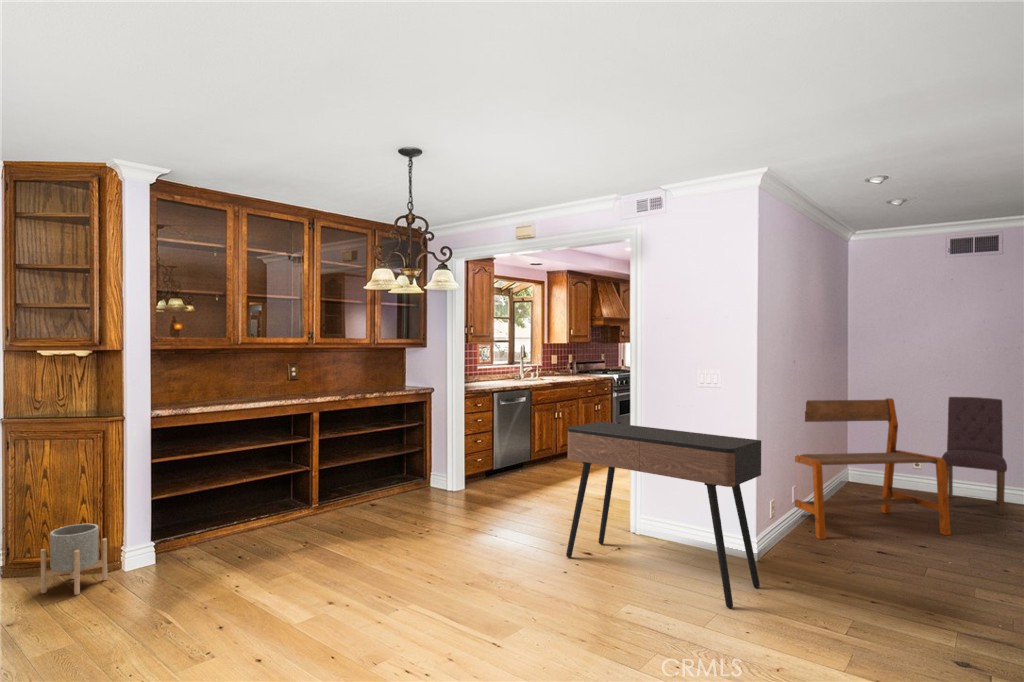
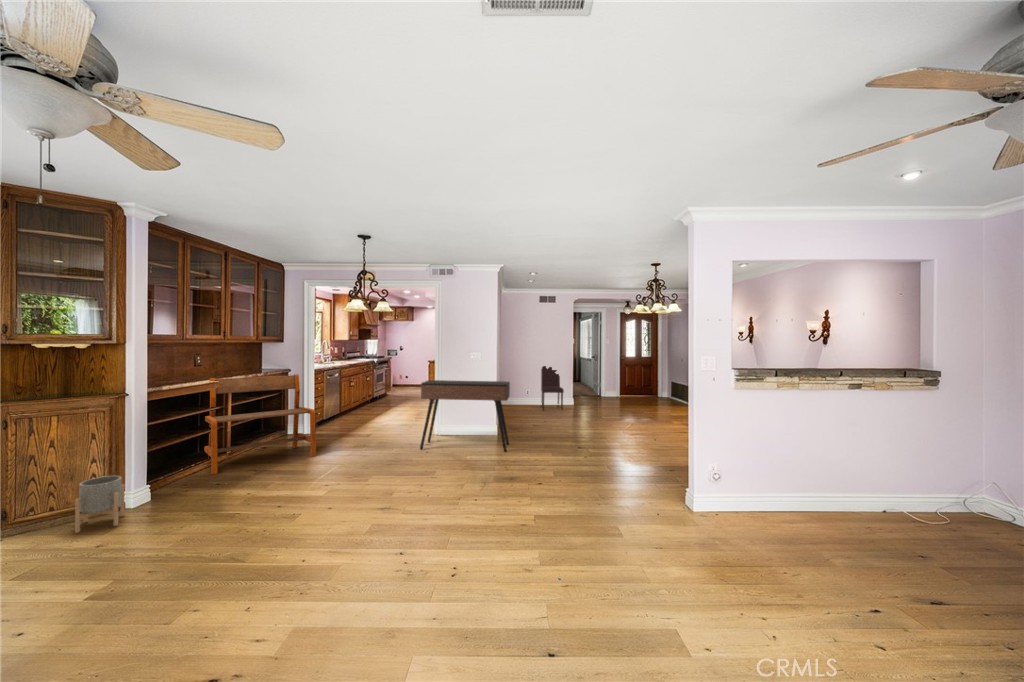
bench: present [795,398,951,539] -> present [204,374,316,474]

